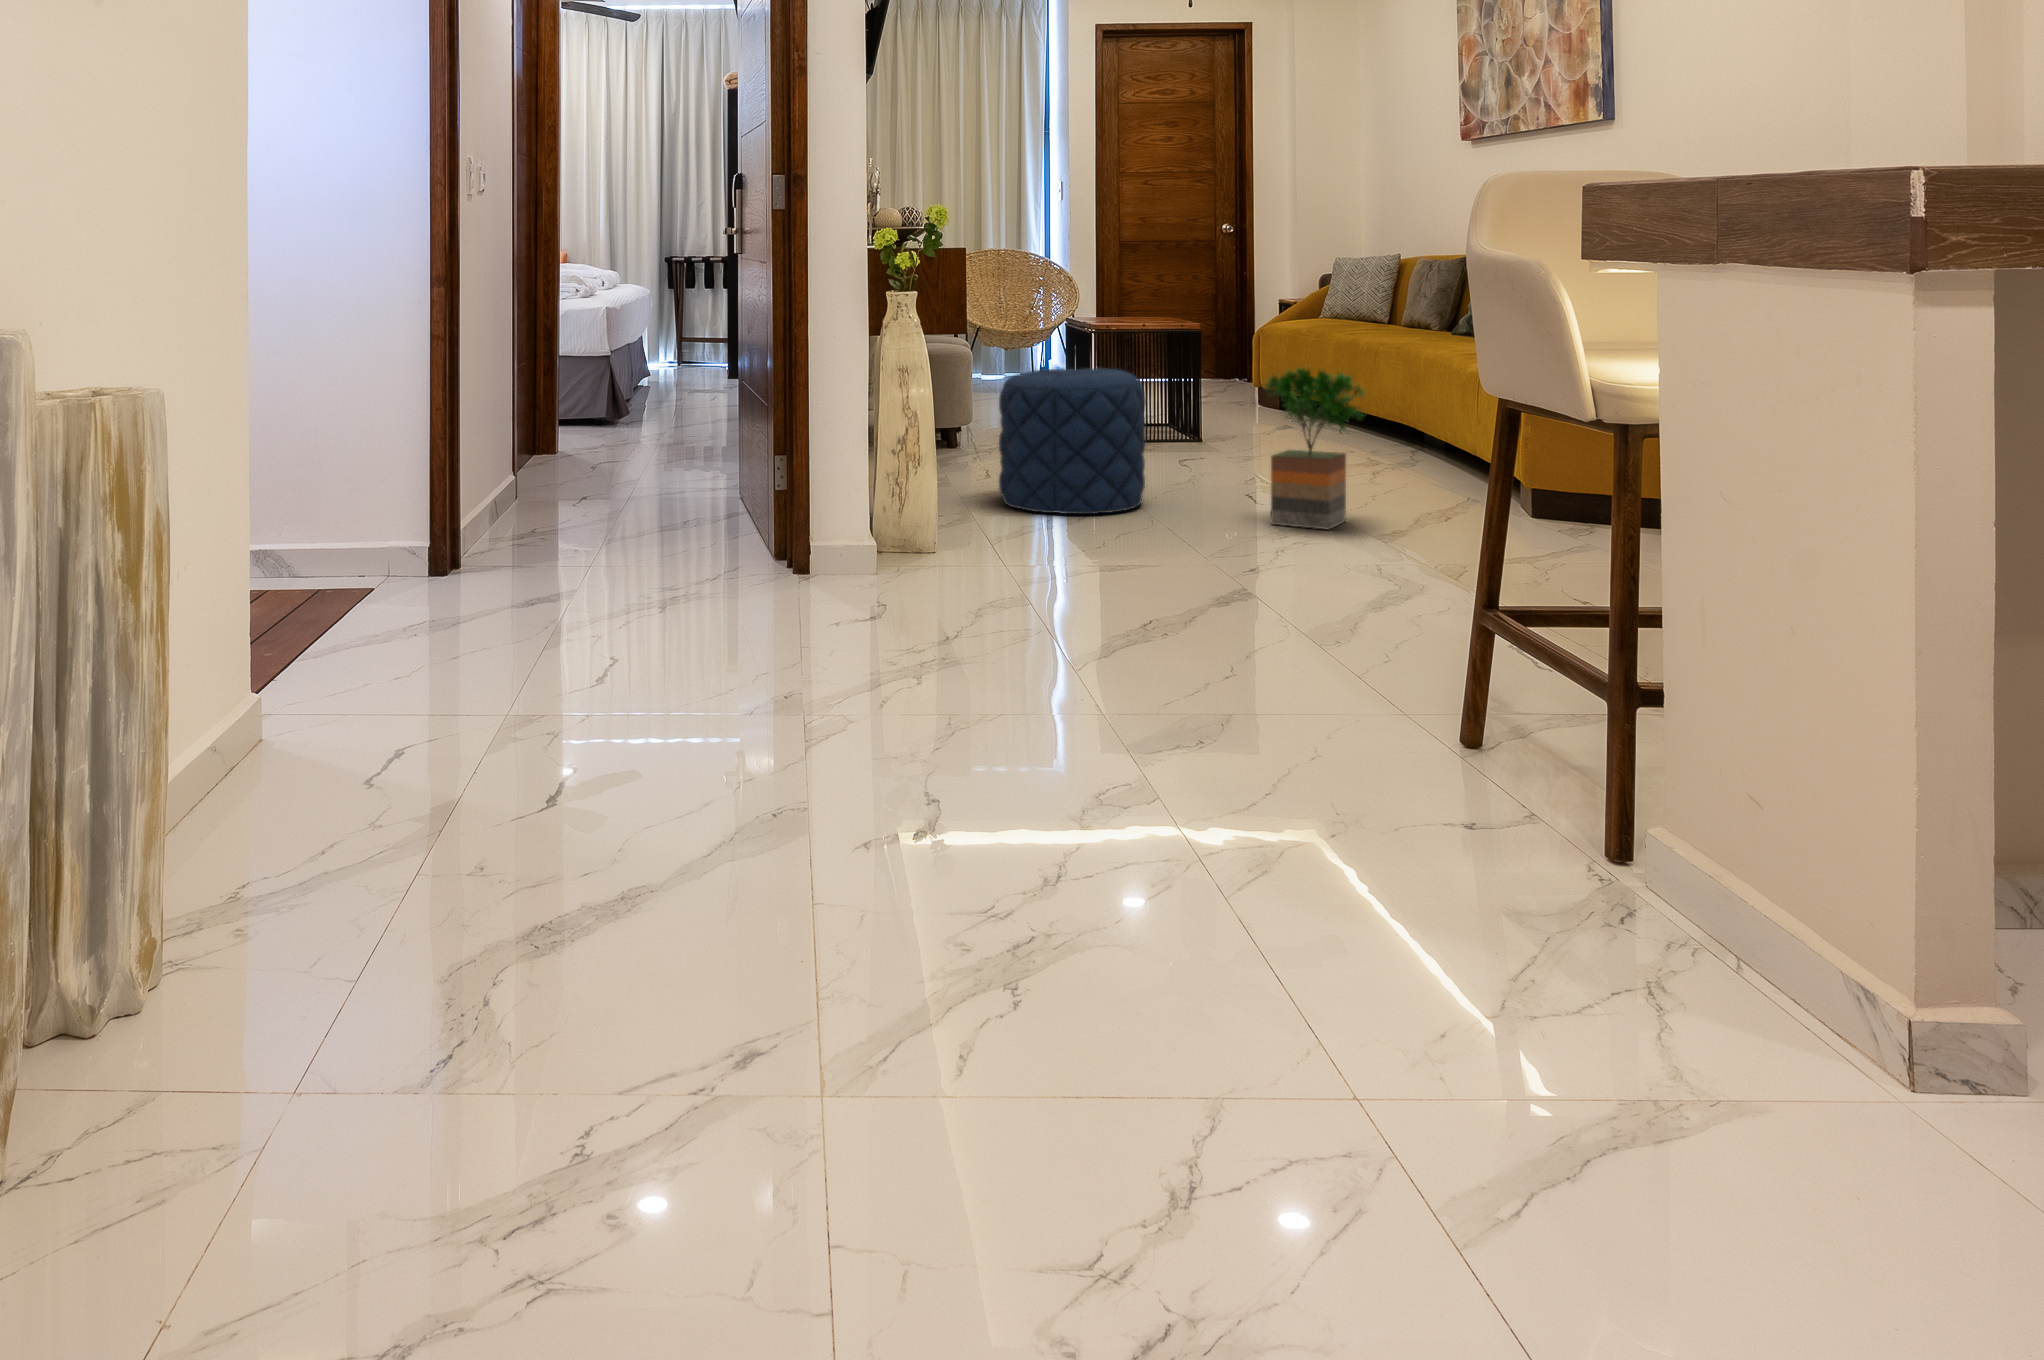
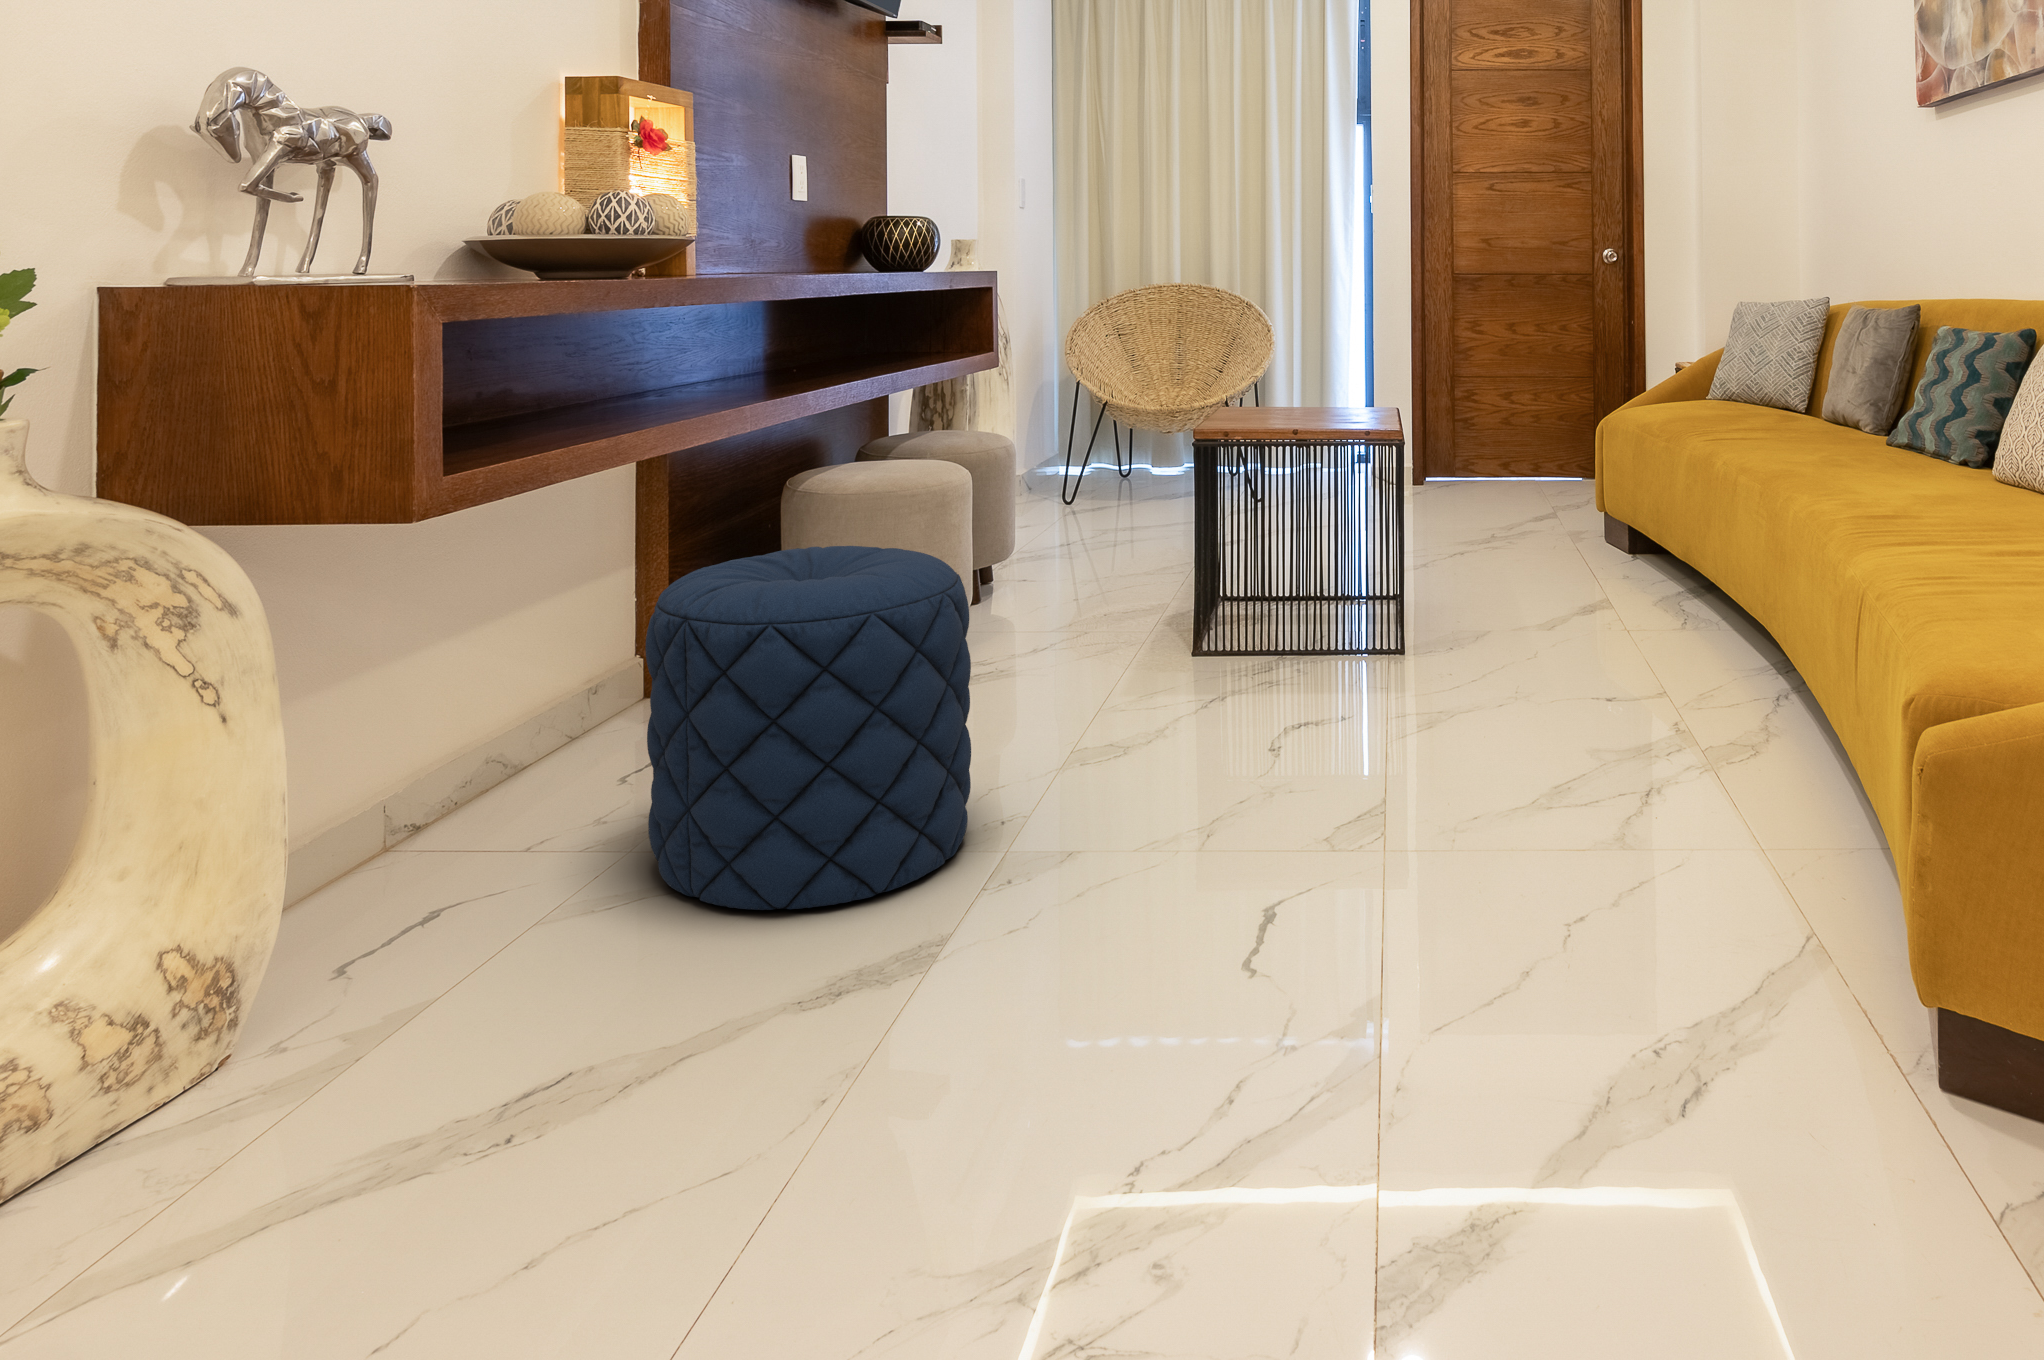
potted tree: present [1265,368,1366,530] -> none [1058,602,1343,1079]

